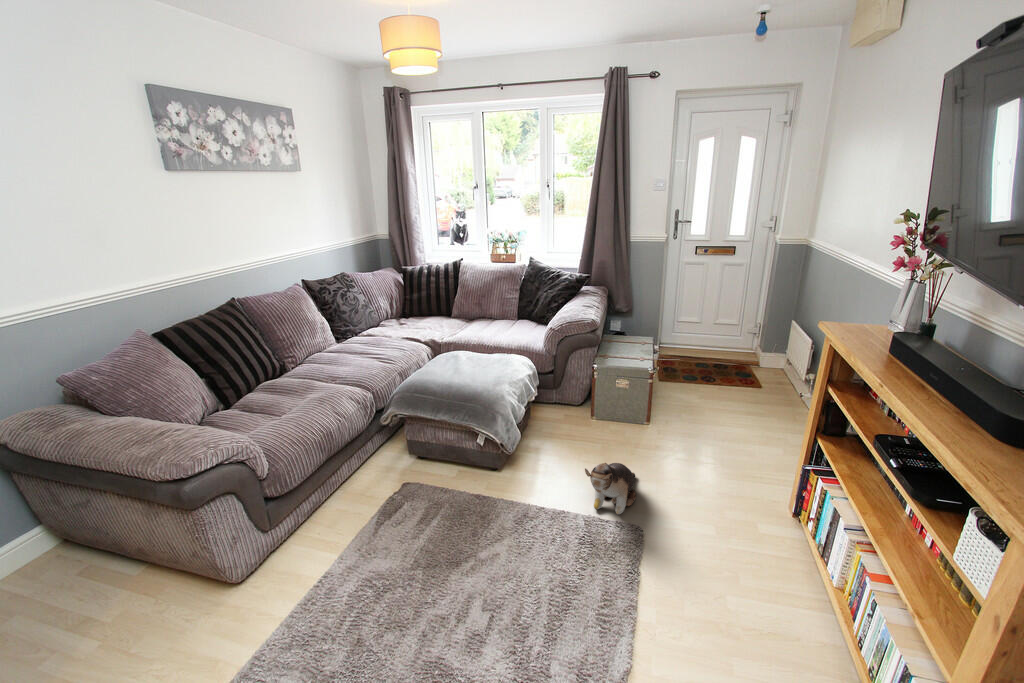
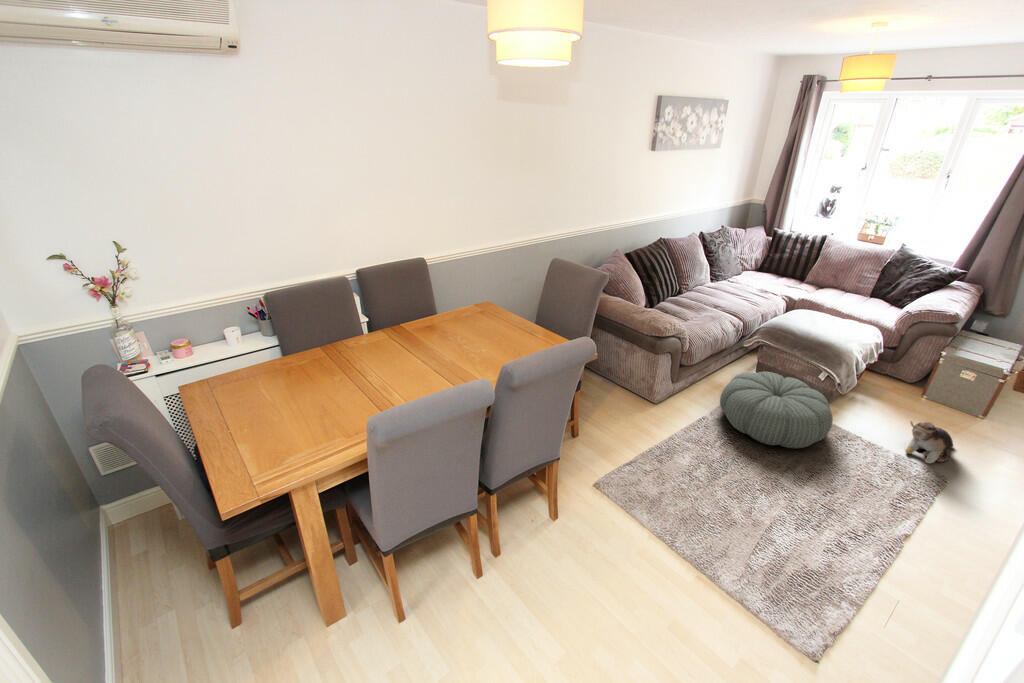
pouf: none [346,457,504,587] -> present [720,372,833,448]

